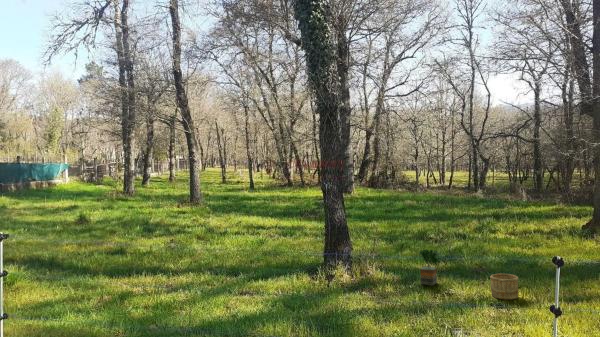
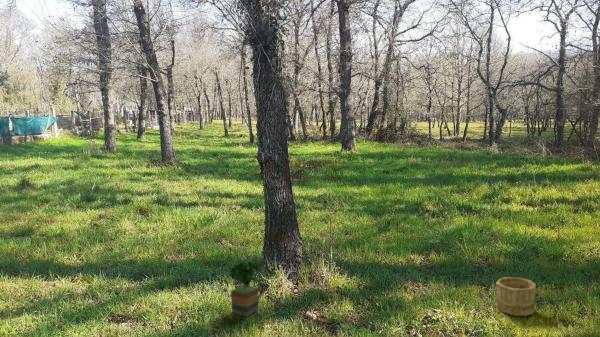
potted tree: present [419,249,440,286] -> present [230,261,262,317]

